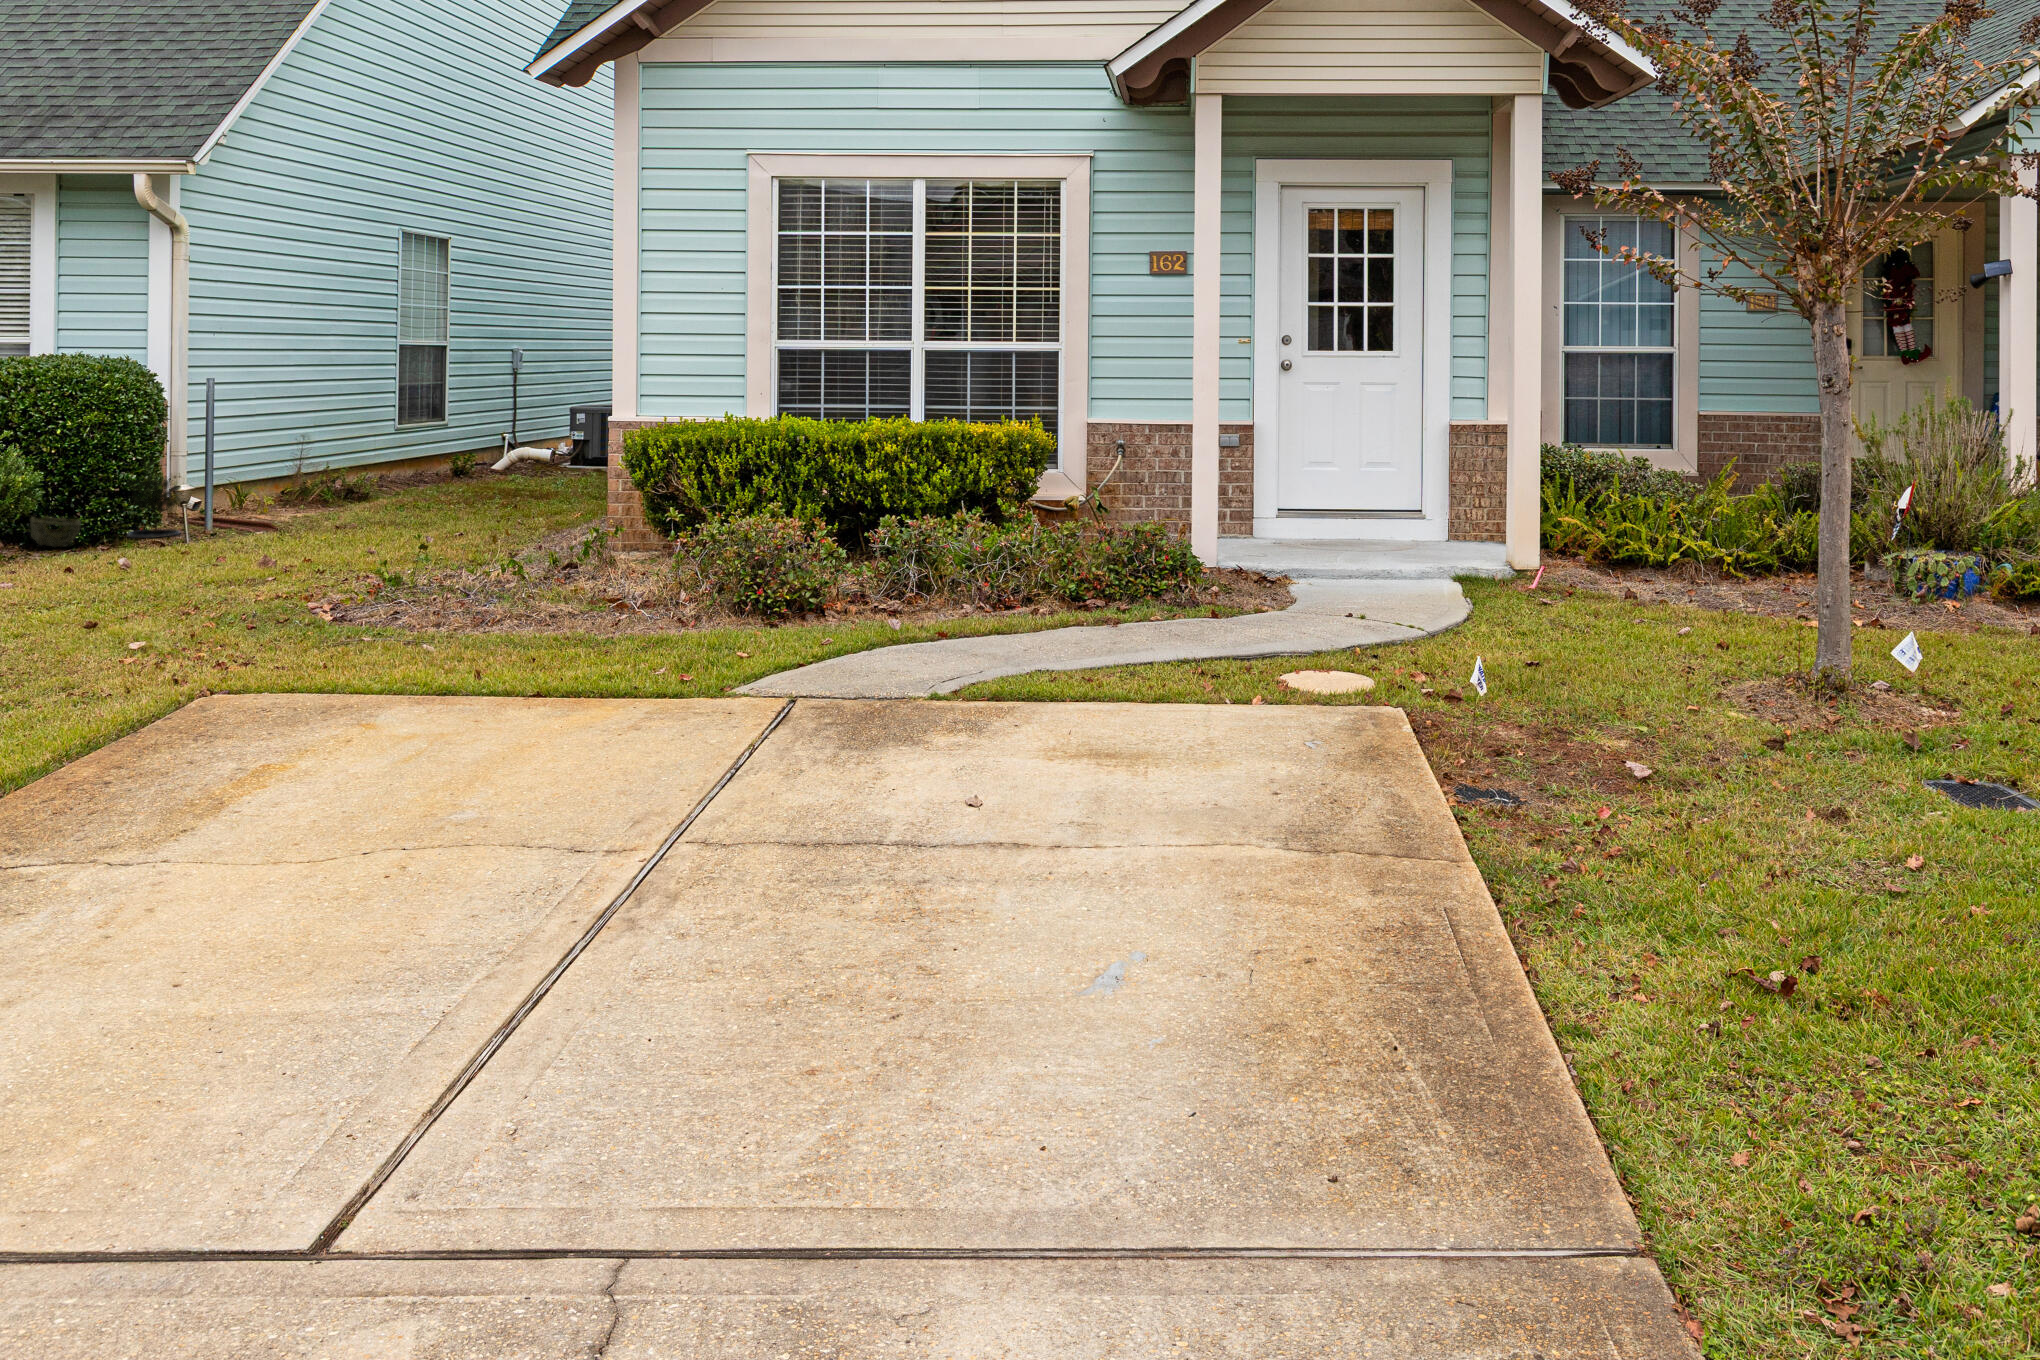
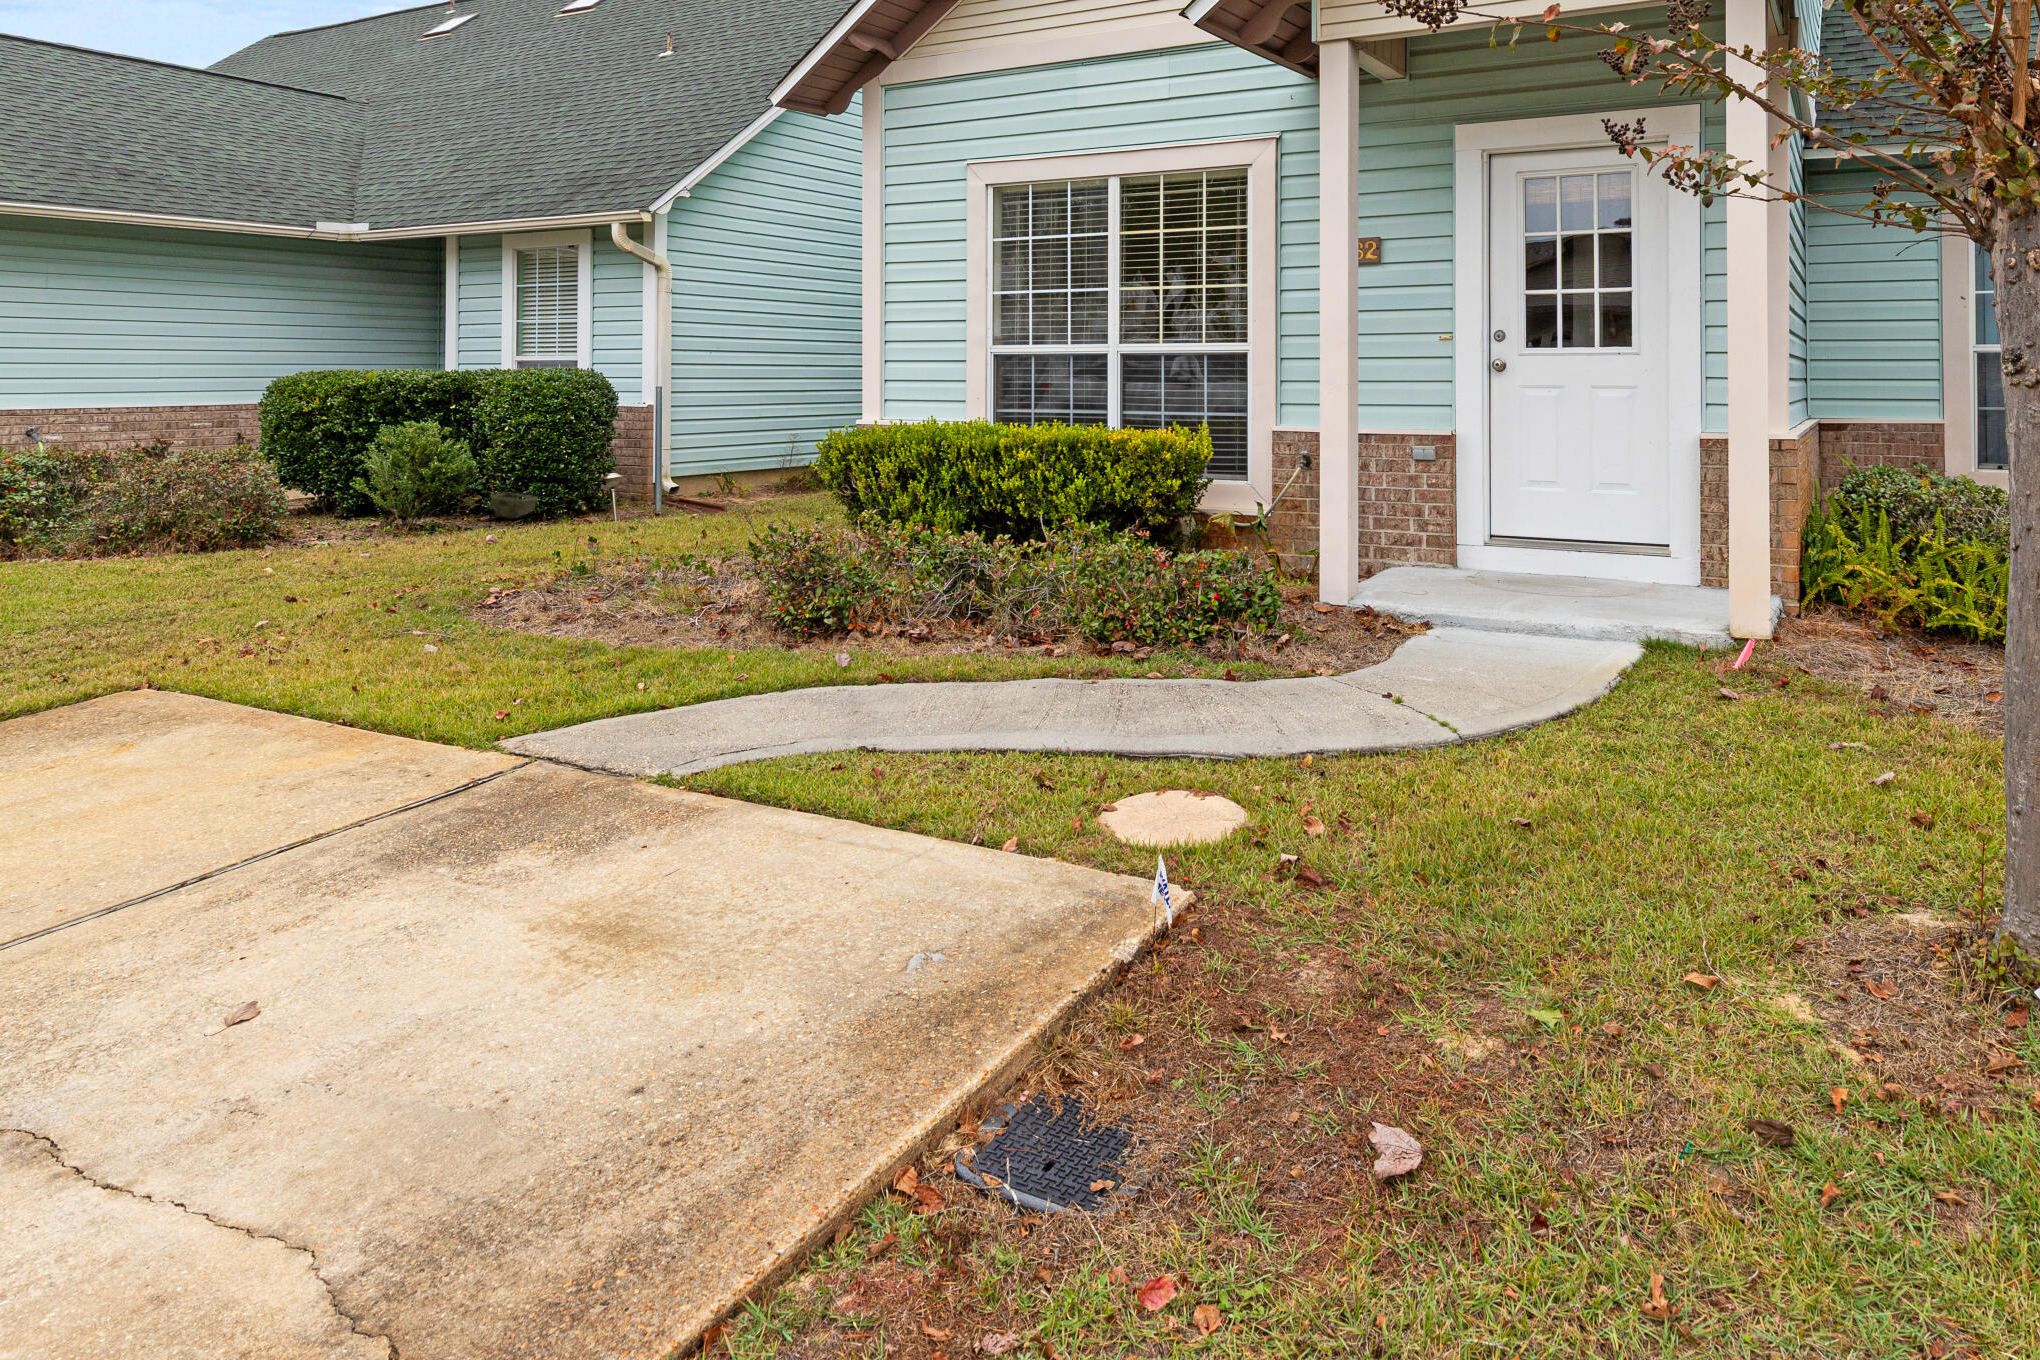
potted tree: present [128,462,182,538] -> none [575,444,618,514]

